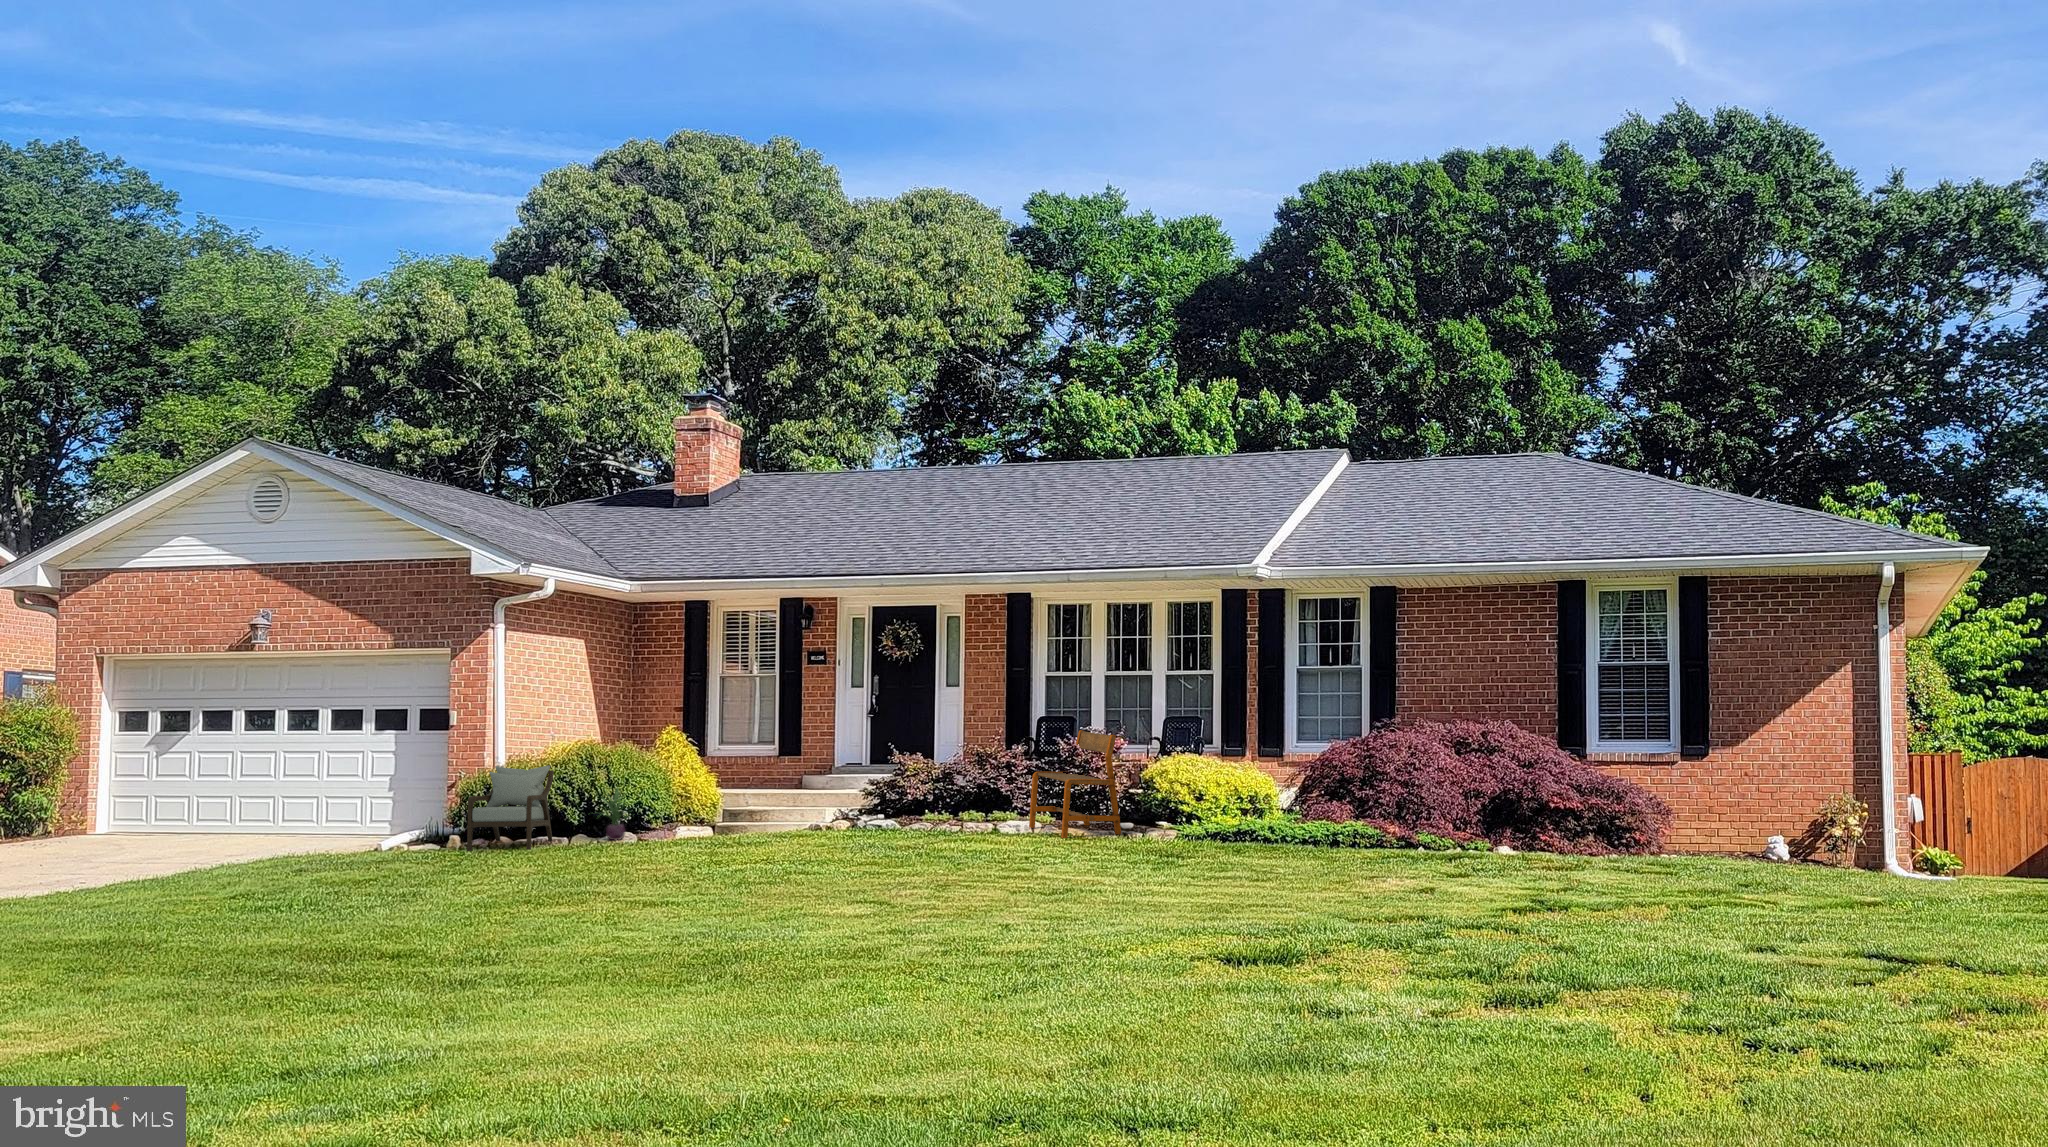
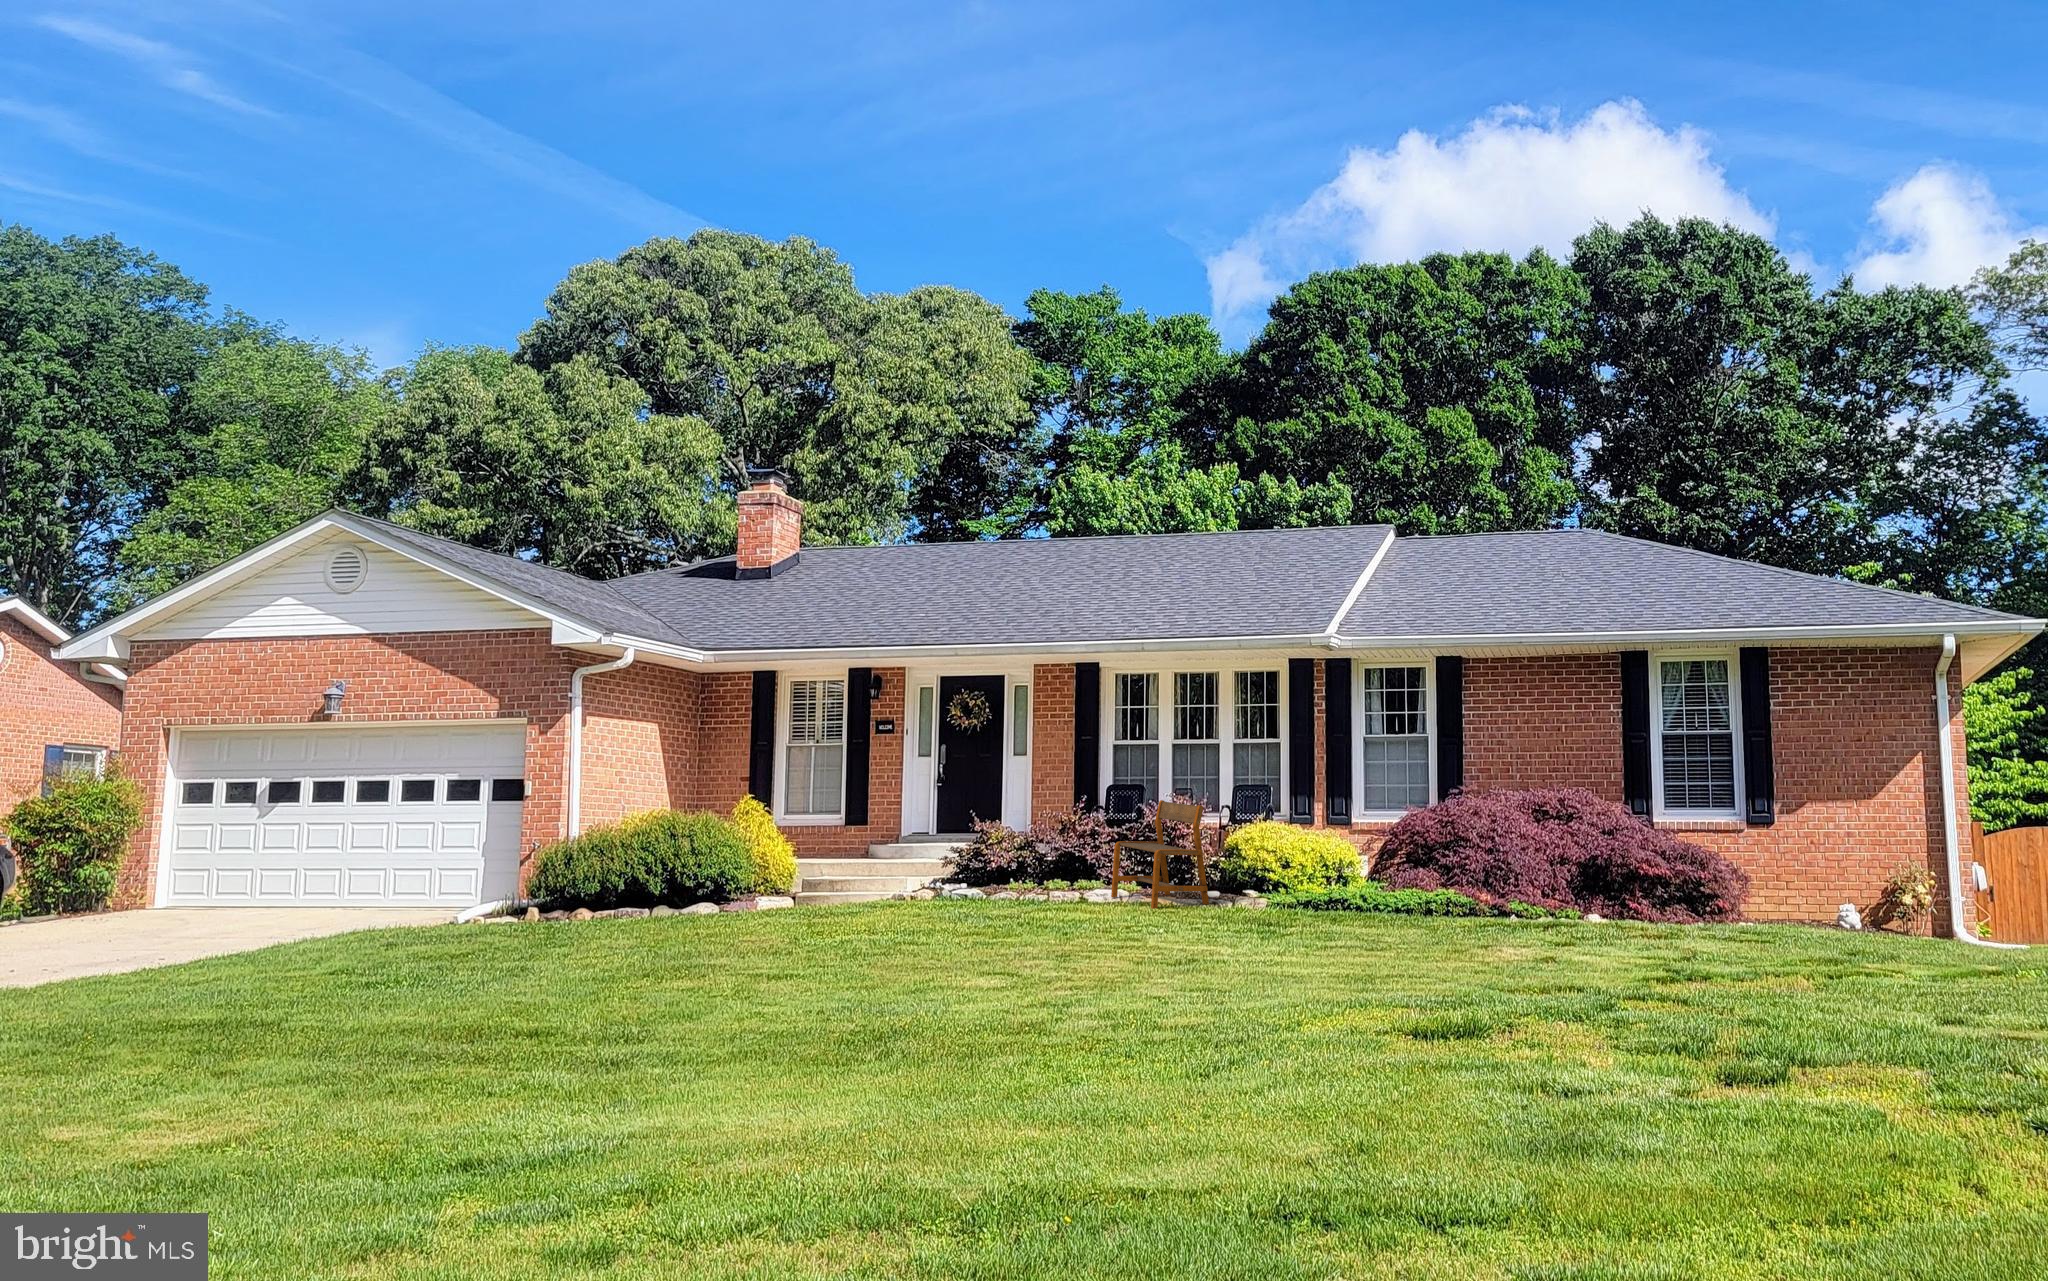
armchair: present [467,765,554,851] -> none [553,837,637,923]
decorative plant: present [602,788,625,840] -> none [668,858,728,911]

